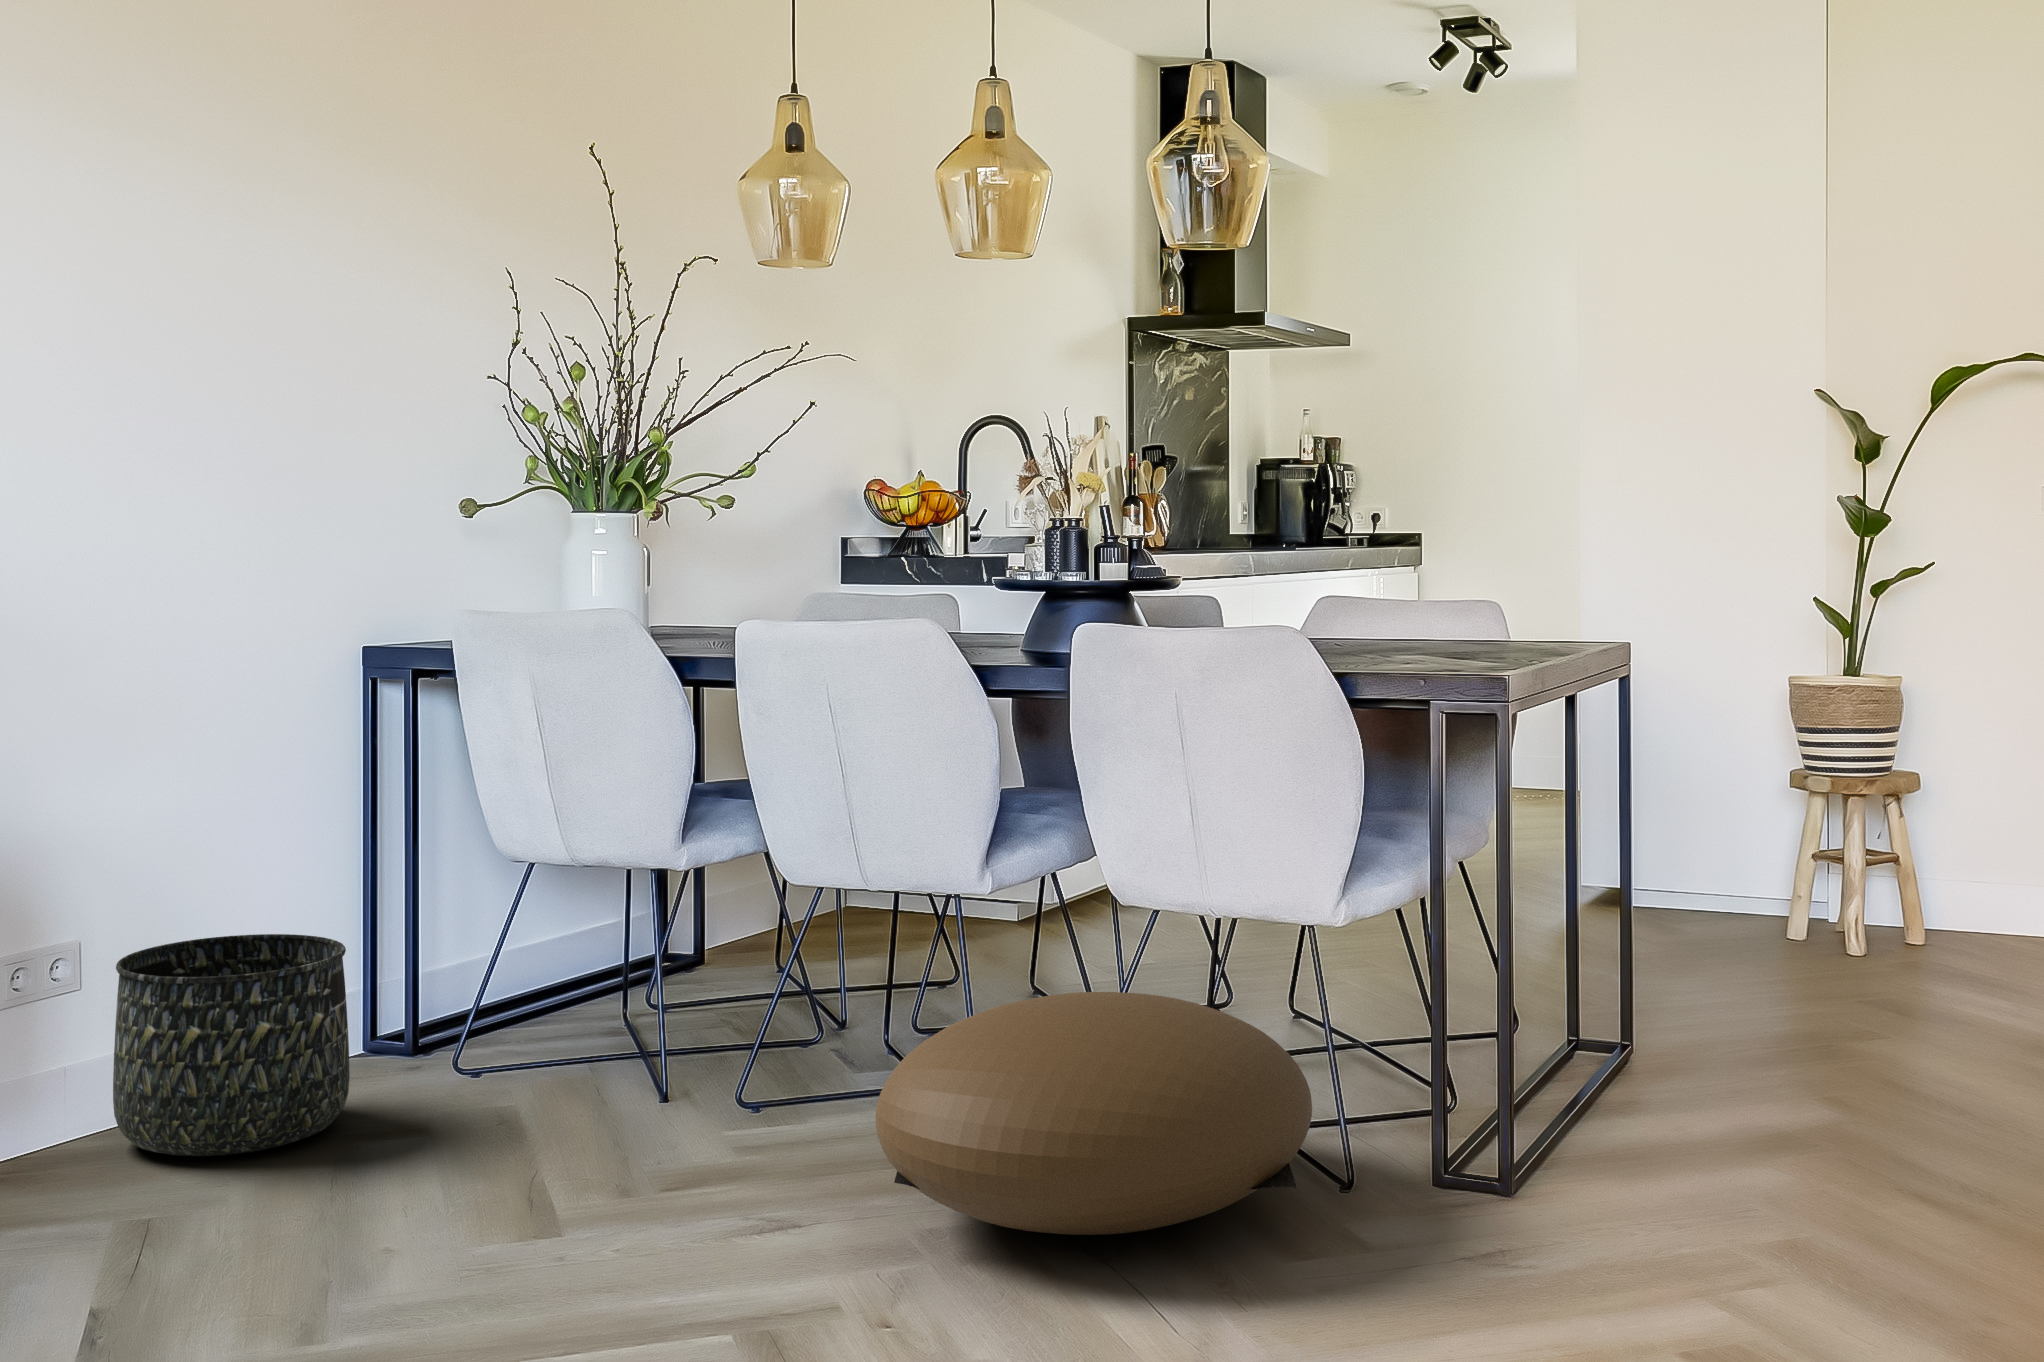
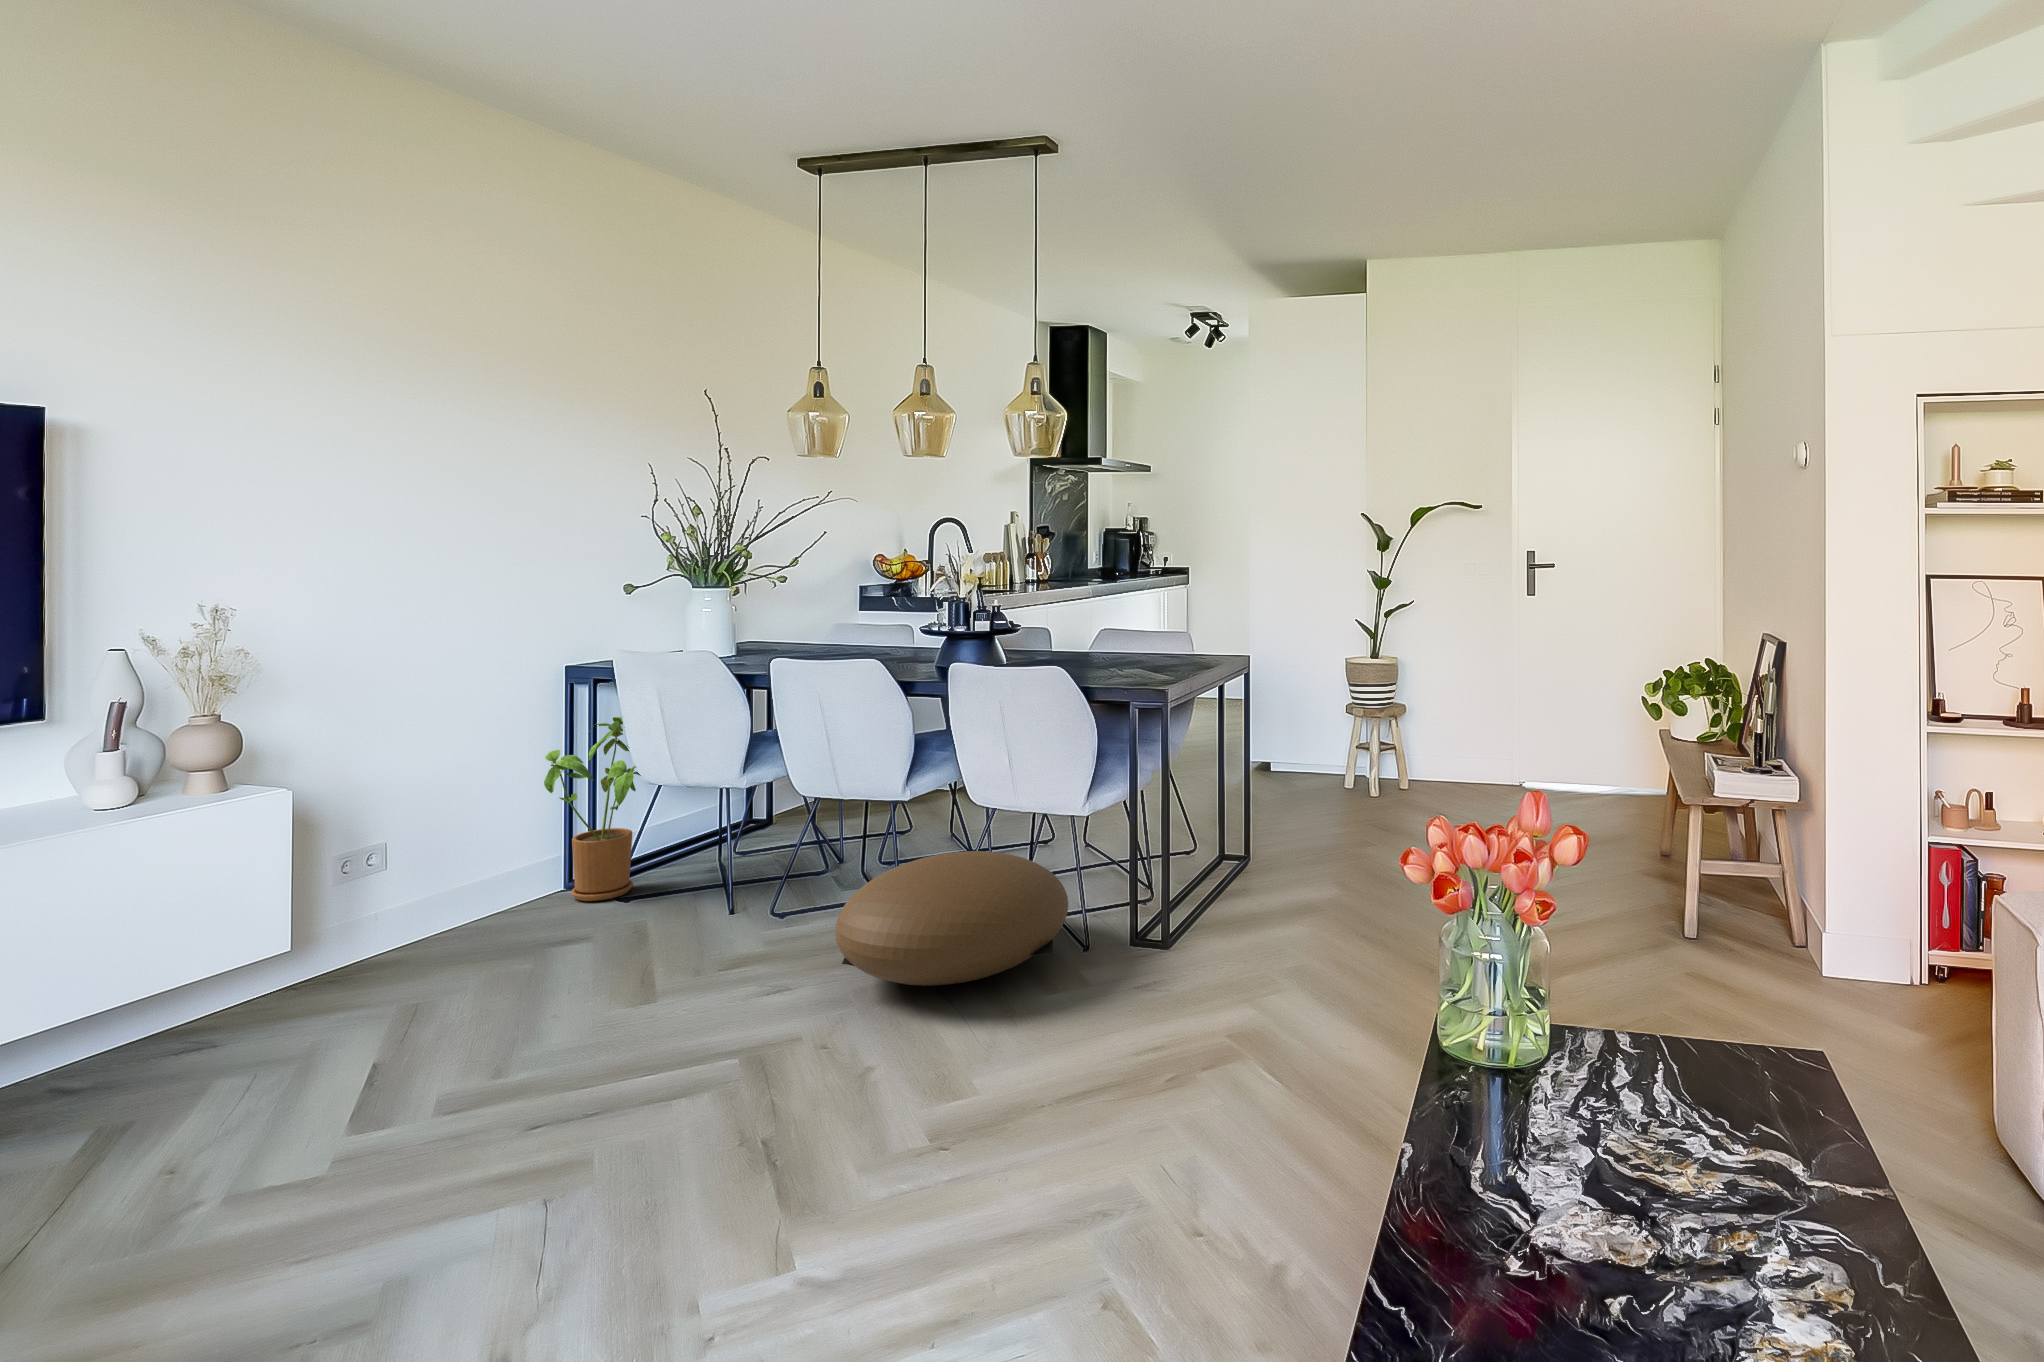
house plant: none [337,740,551,1069] -> present [544,717,641,901]
basket: present [113,934,350,1157] -> none [396,834,545,965]

